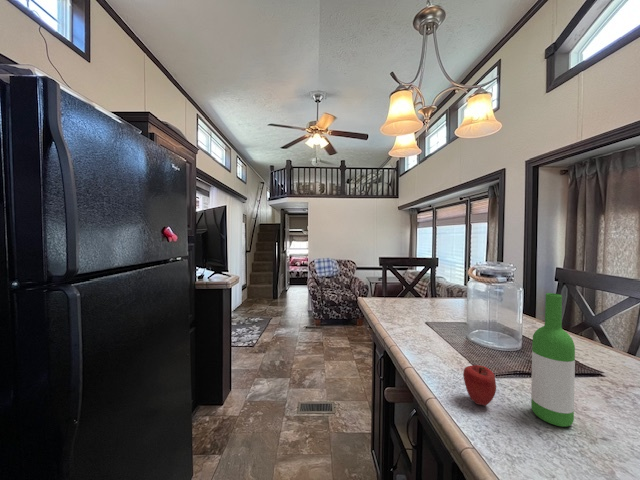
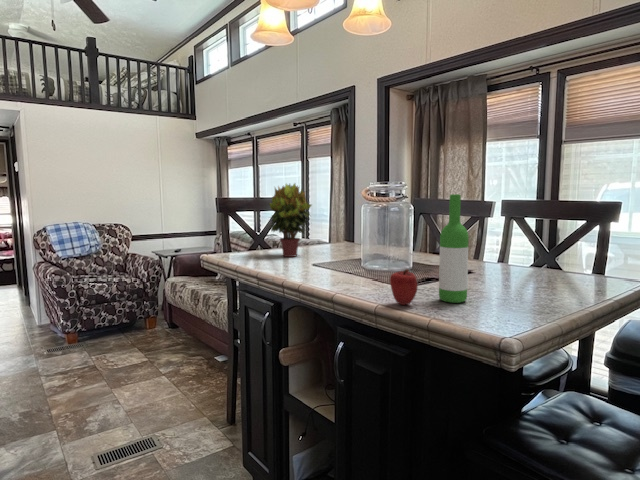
potted plant: none [405,250,444,307] -> present [269,184,311,257]

